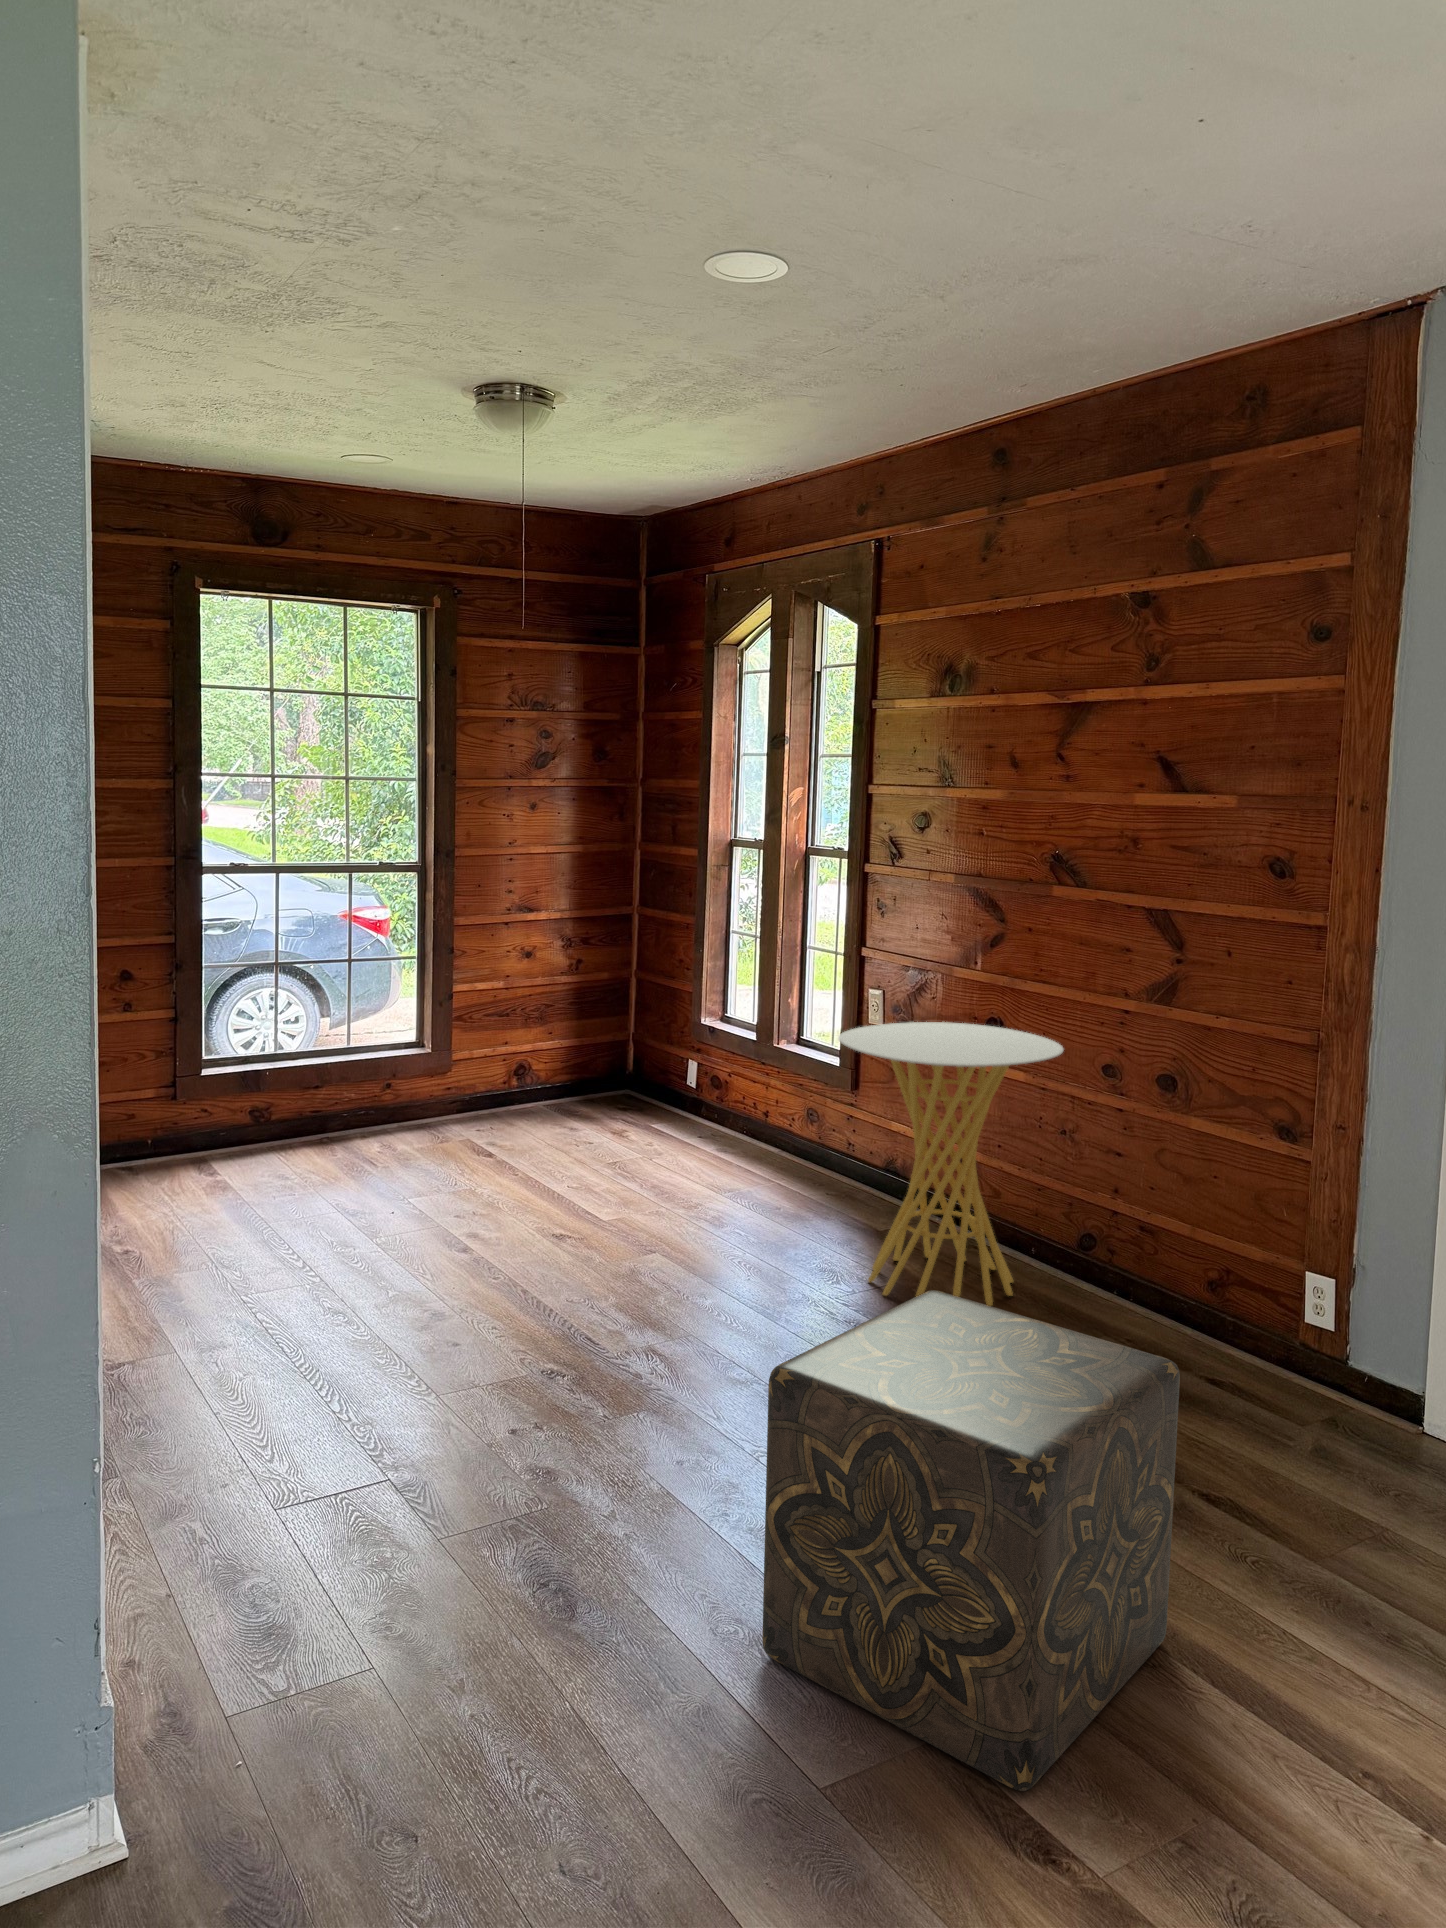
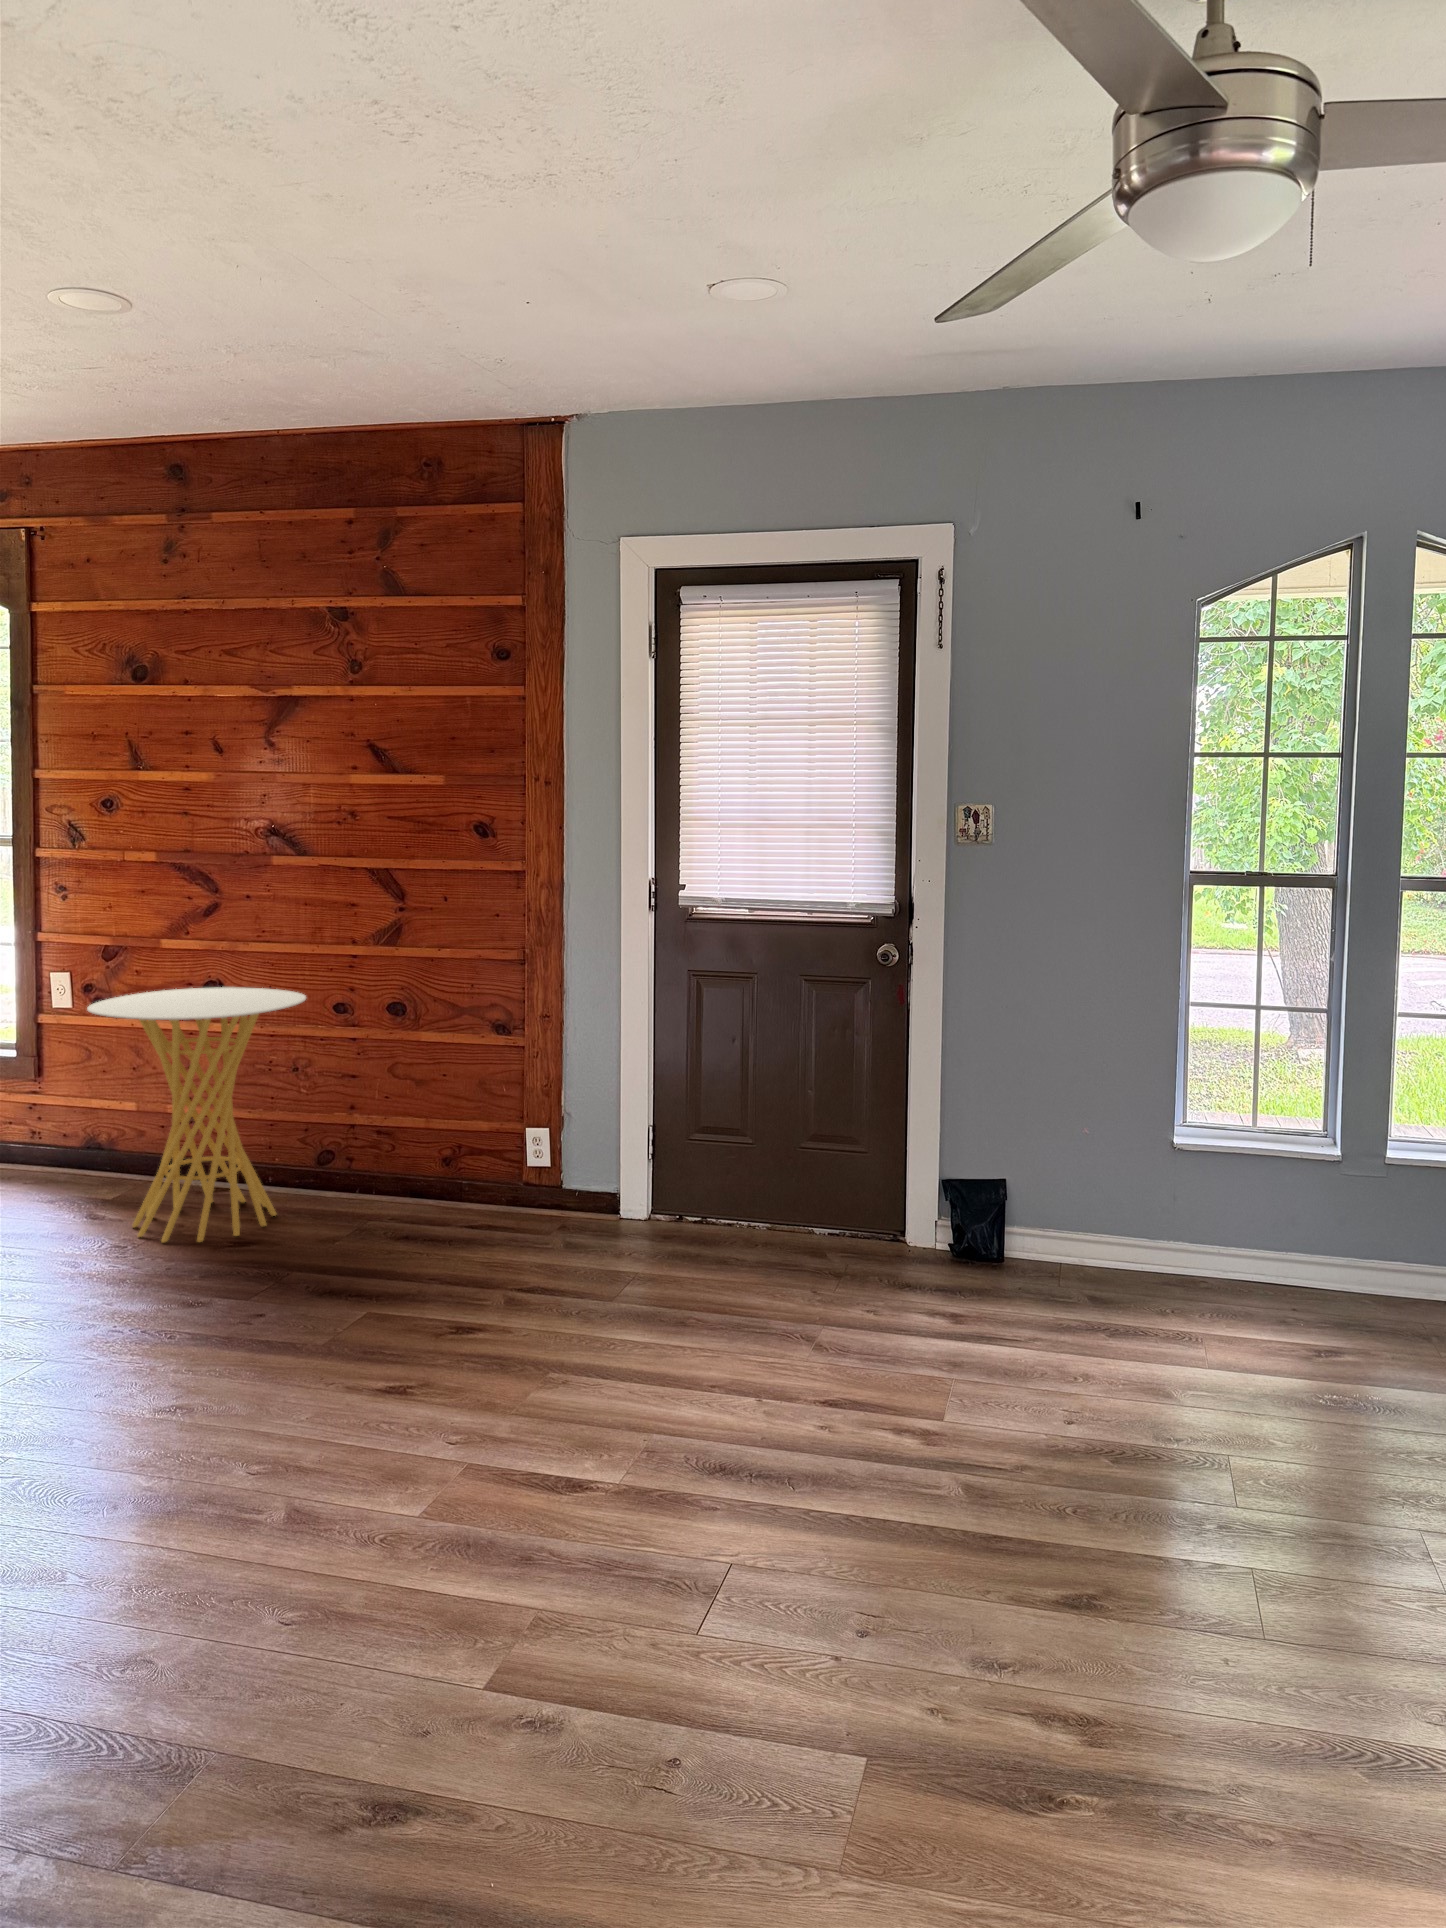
ottoman: present [762,1290,1180,1791] -> none [293,1168,562,1482]

